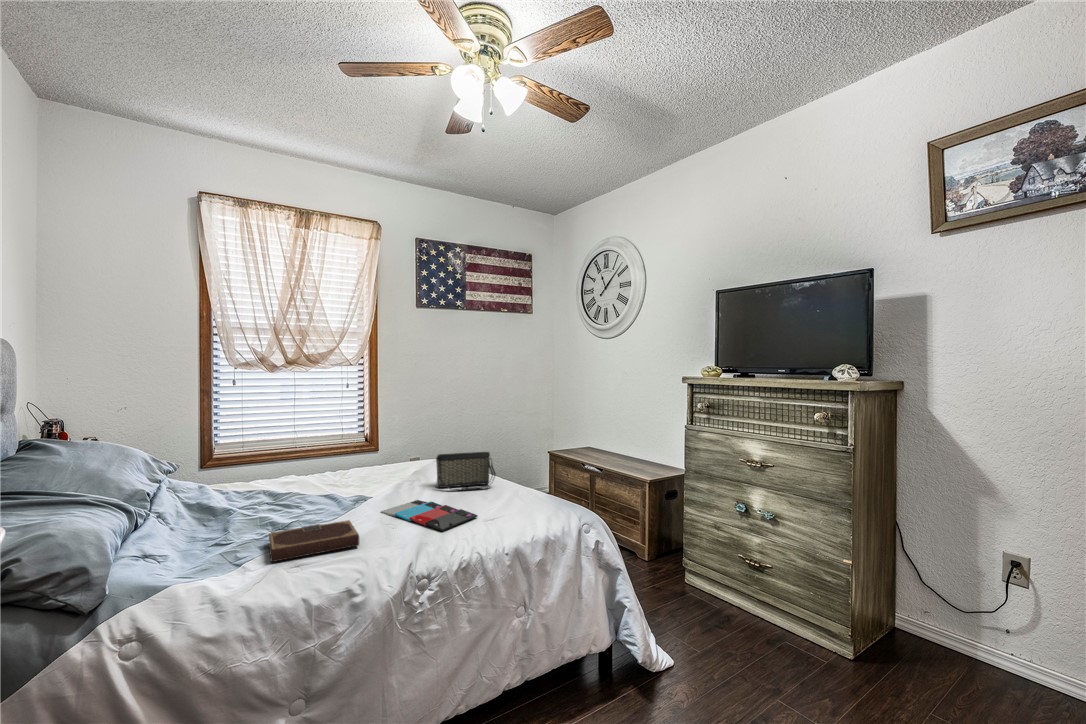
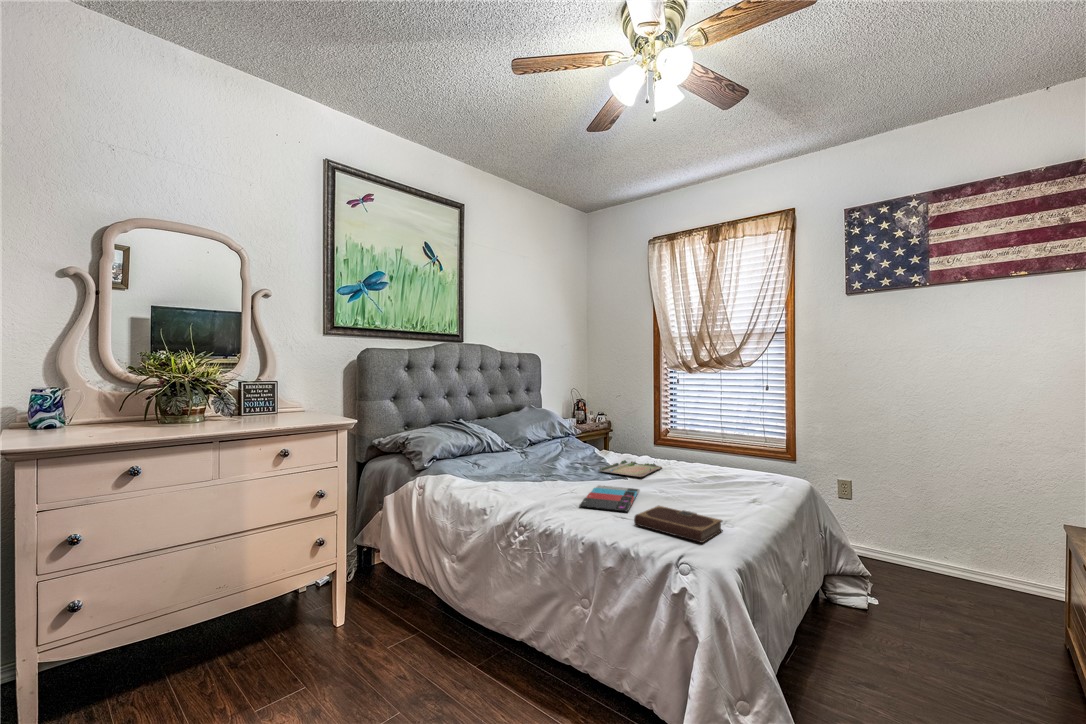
handbag: present [436,452,496,491] -> none [677,455,737,503]
tray: none [312,473,387,501] -> present [599,460,662,477]
notebook: present [269,520,359,562] -> present [634,506,722,543]

